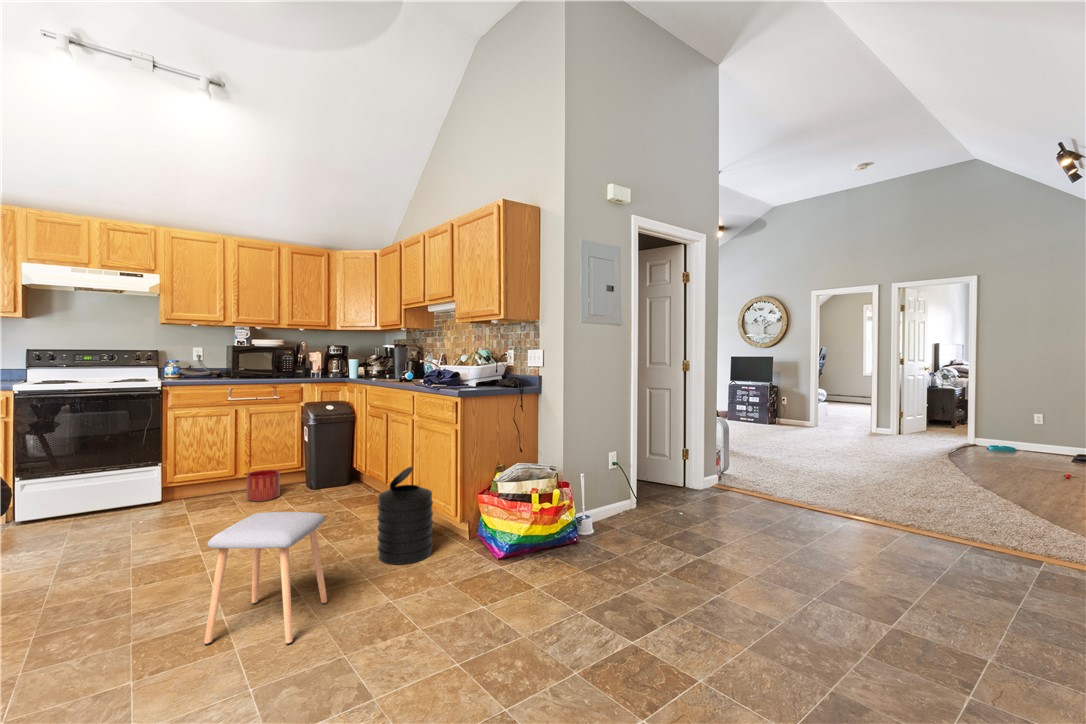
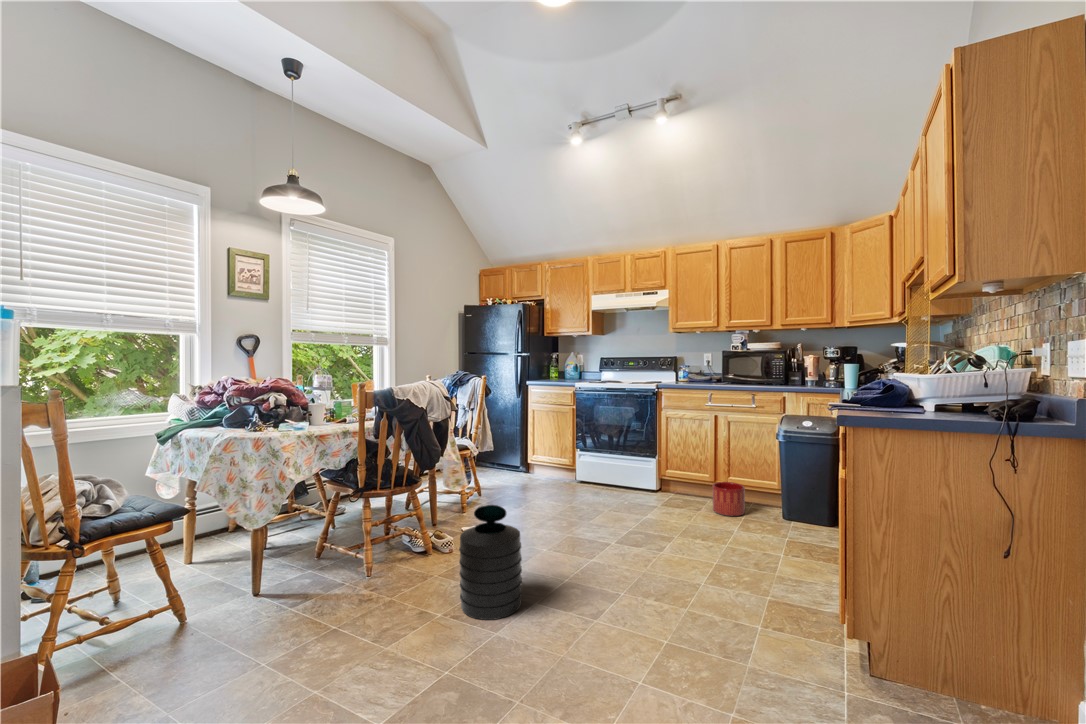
trash can: present [378,467,433,565] -> present [459,505,522,620]
stool: present [204,512,327,645] -> none [520,533,630,688]

